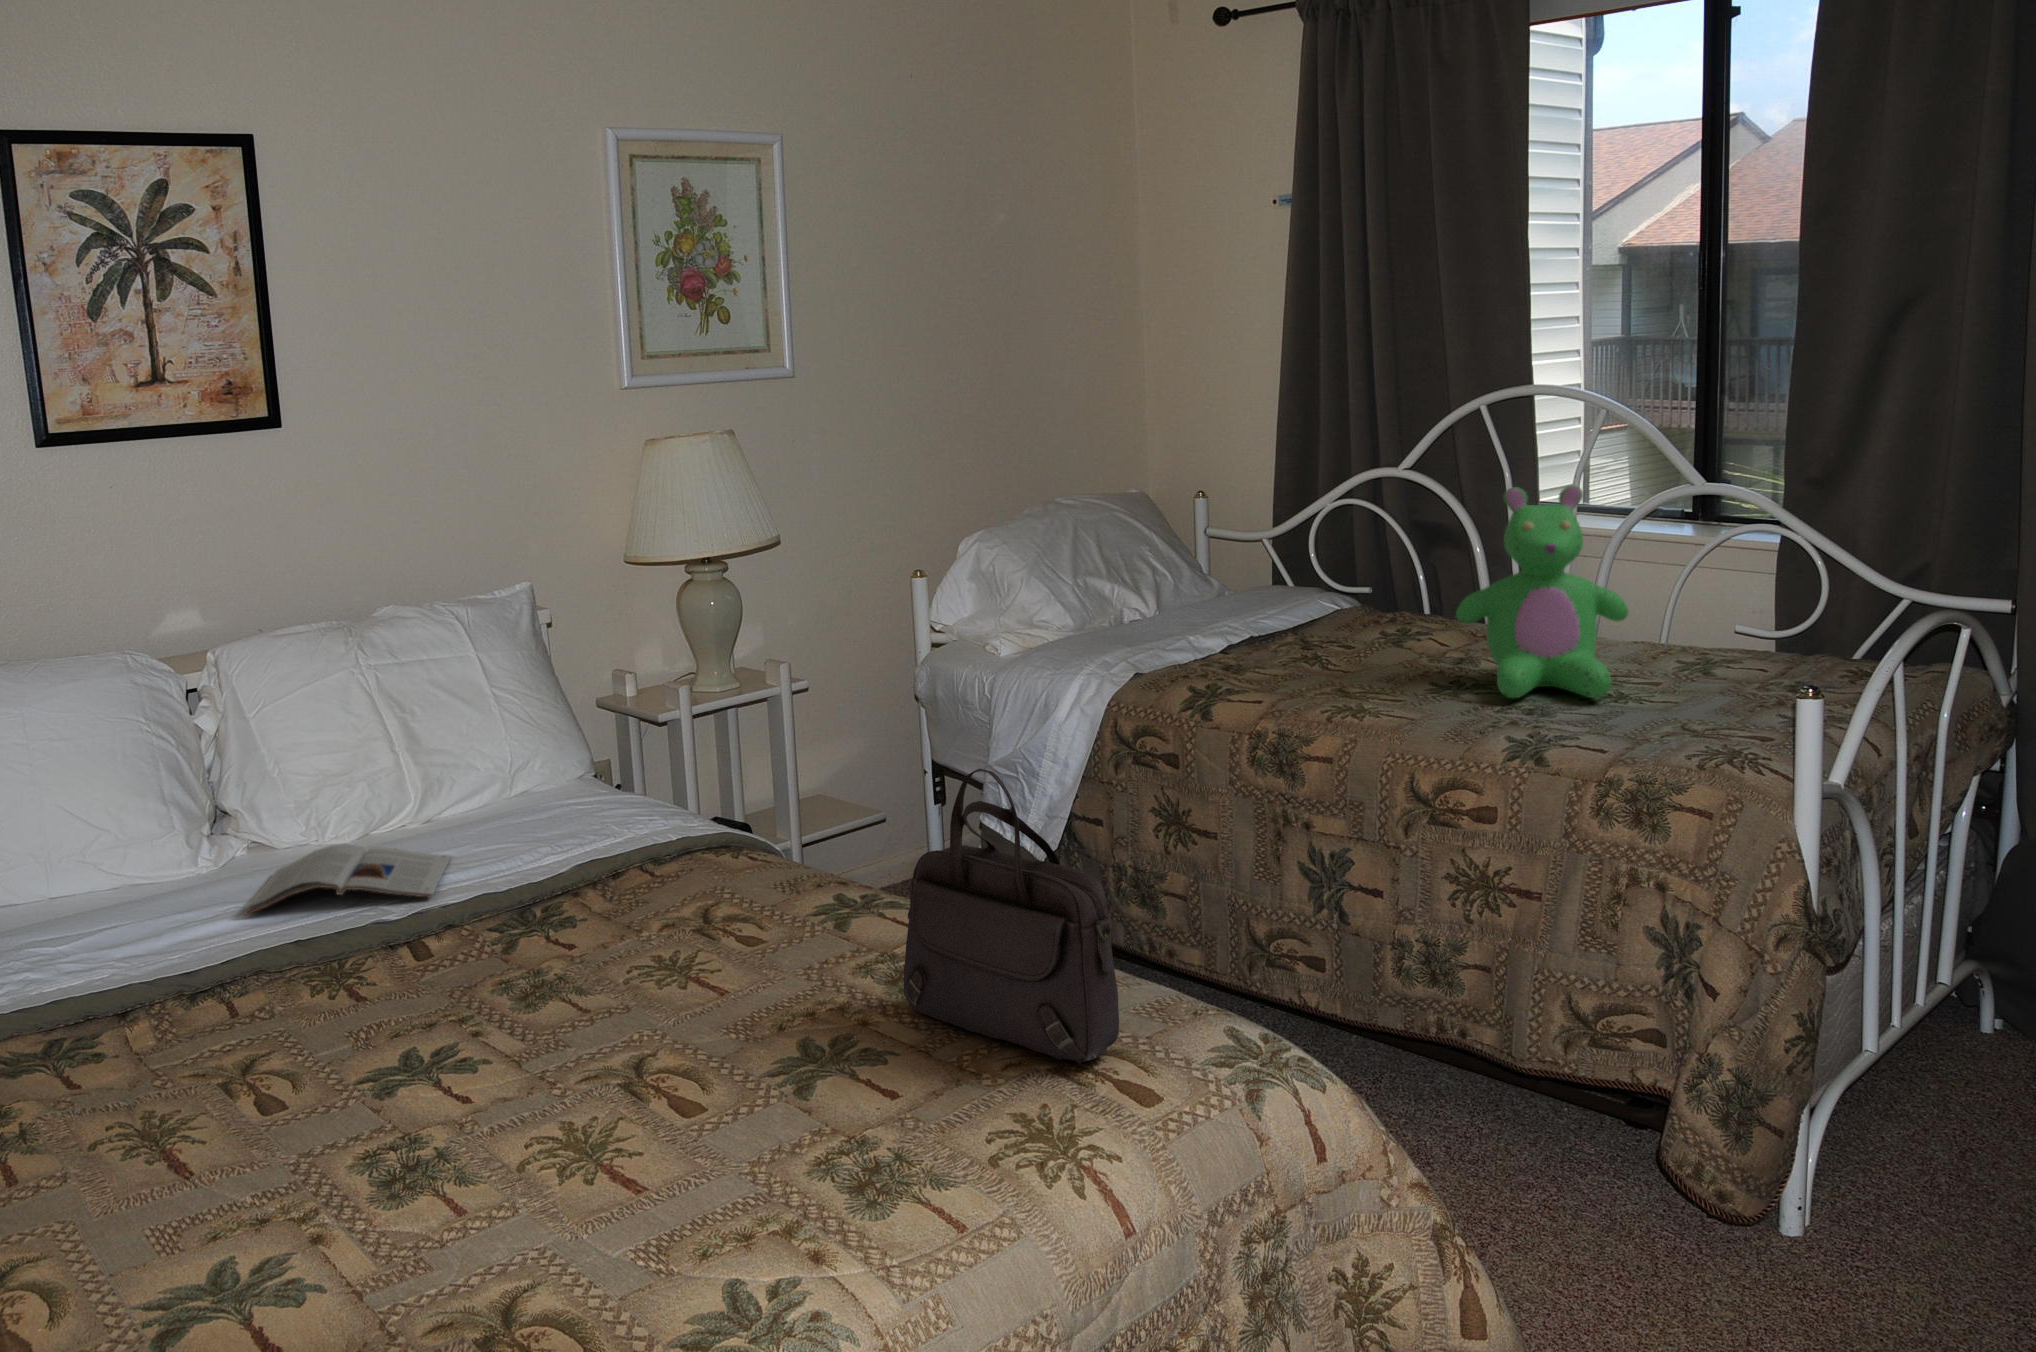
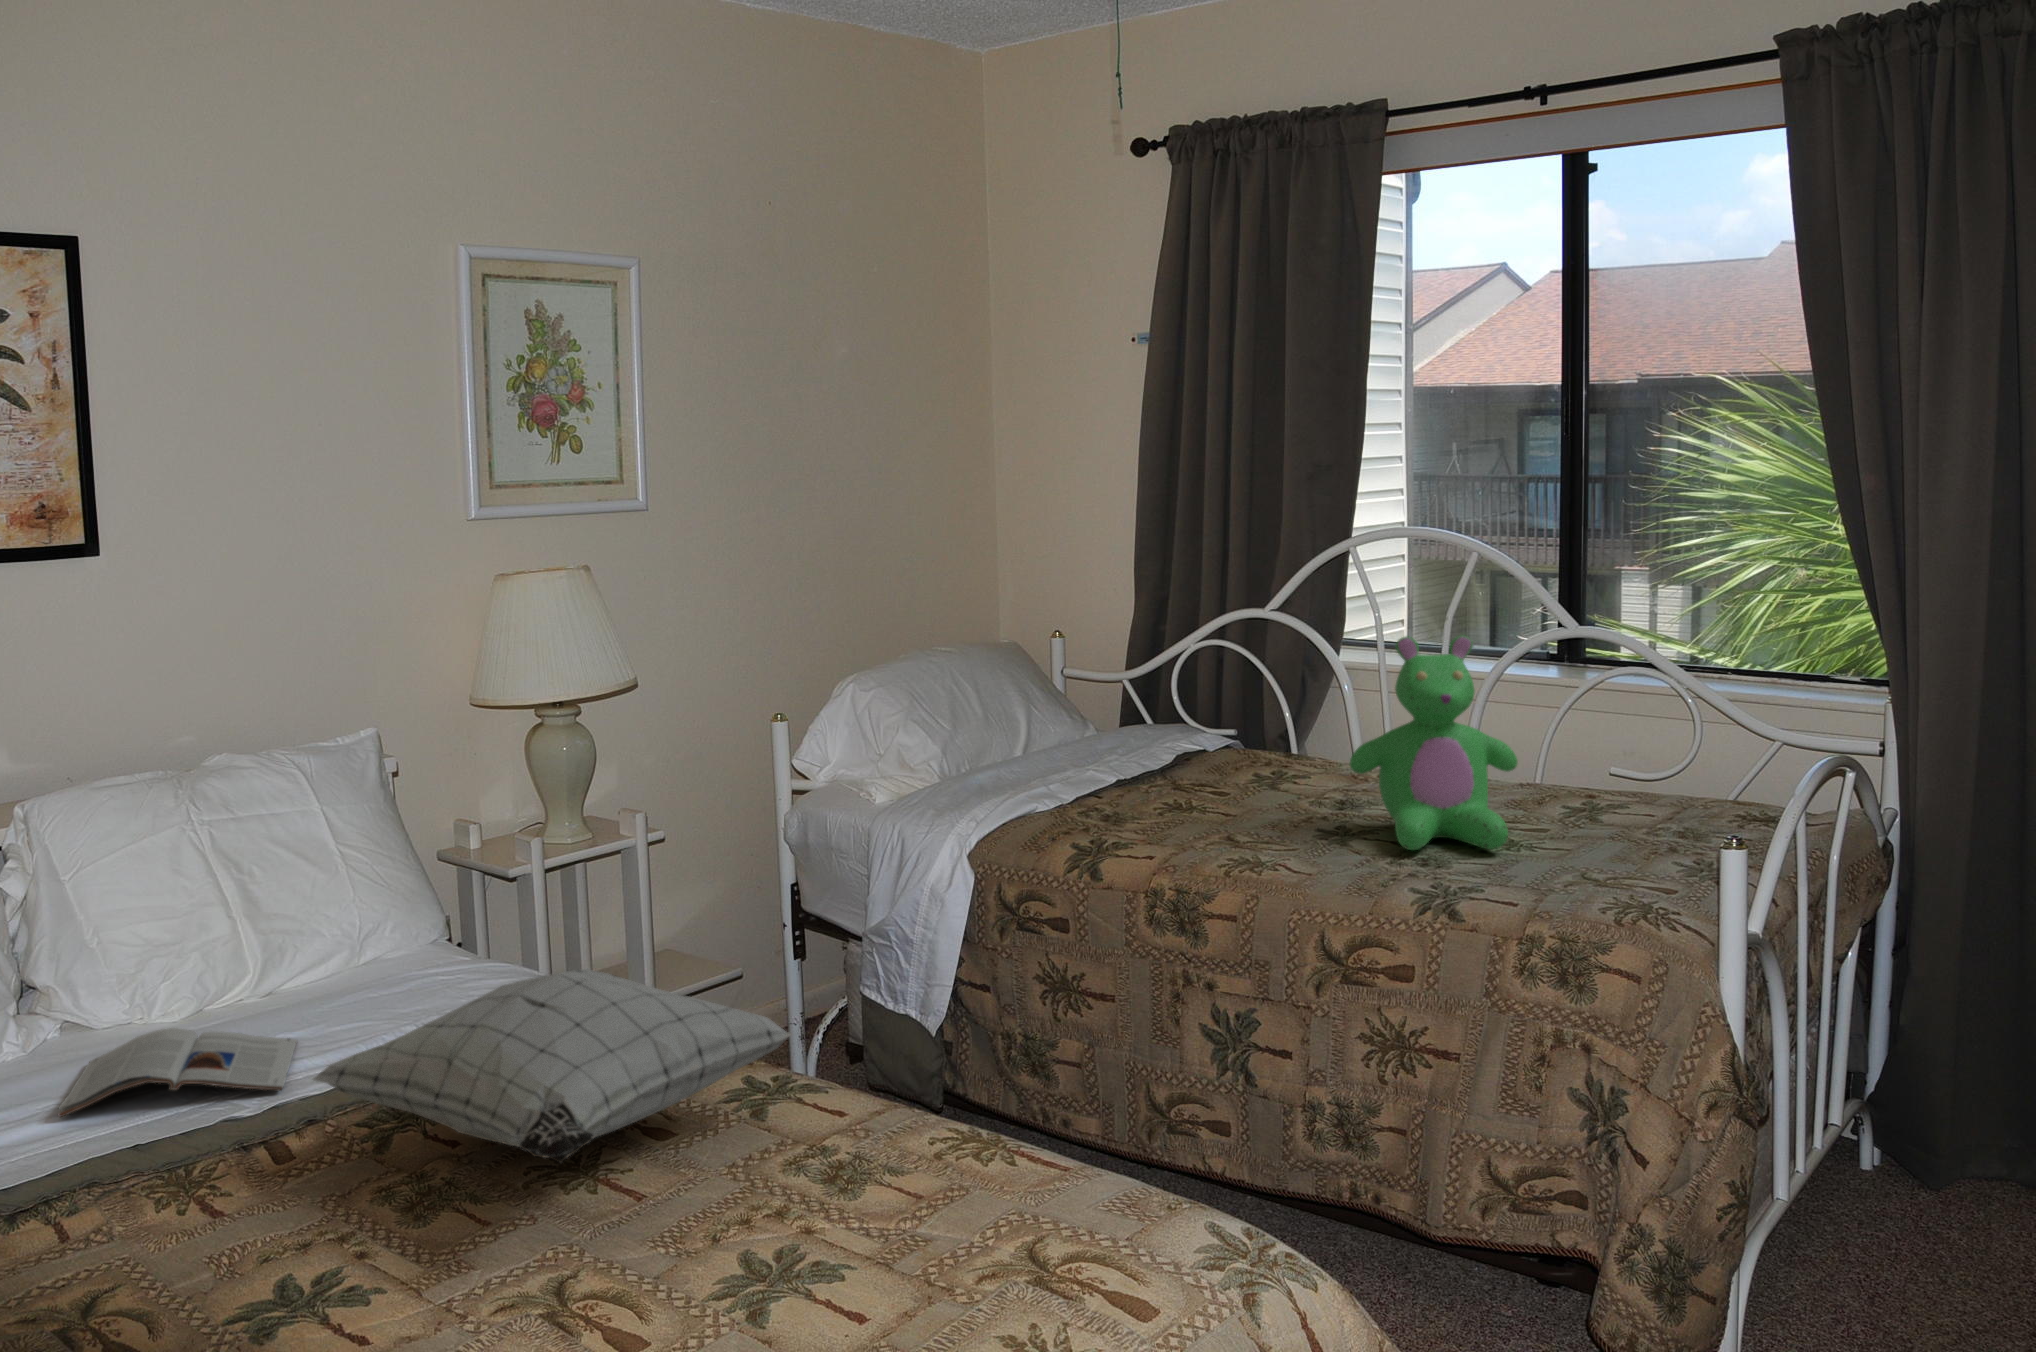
handbag: present [904,769,1119,1064] -> none [850,947,1098,1273]
pillow: none [445,792,870,956] -> present [313,969,792,1163]

